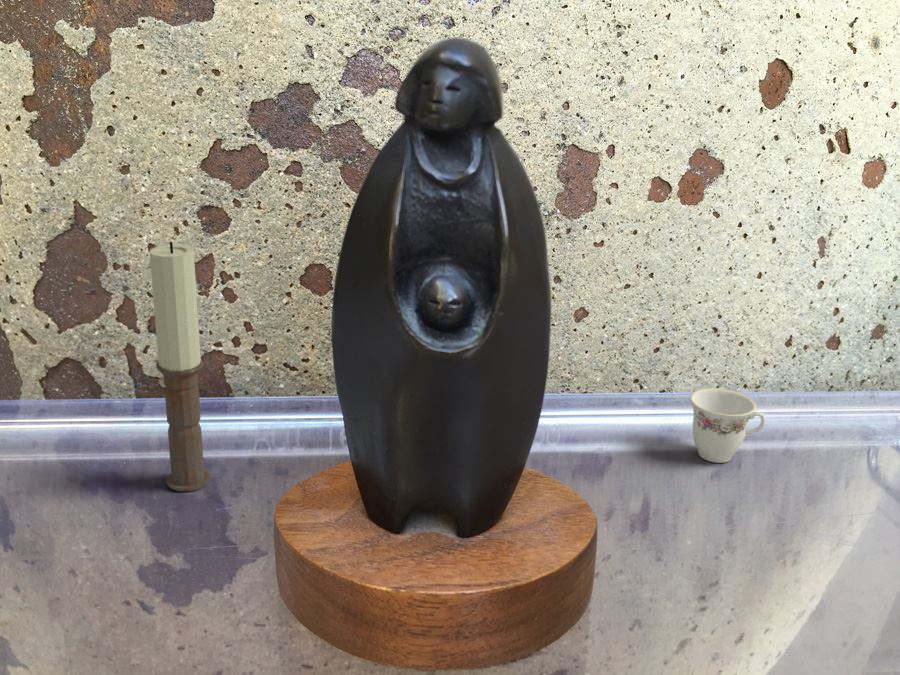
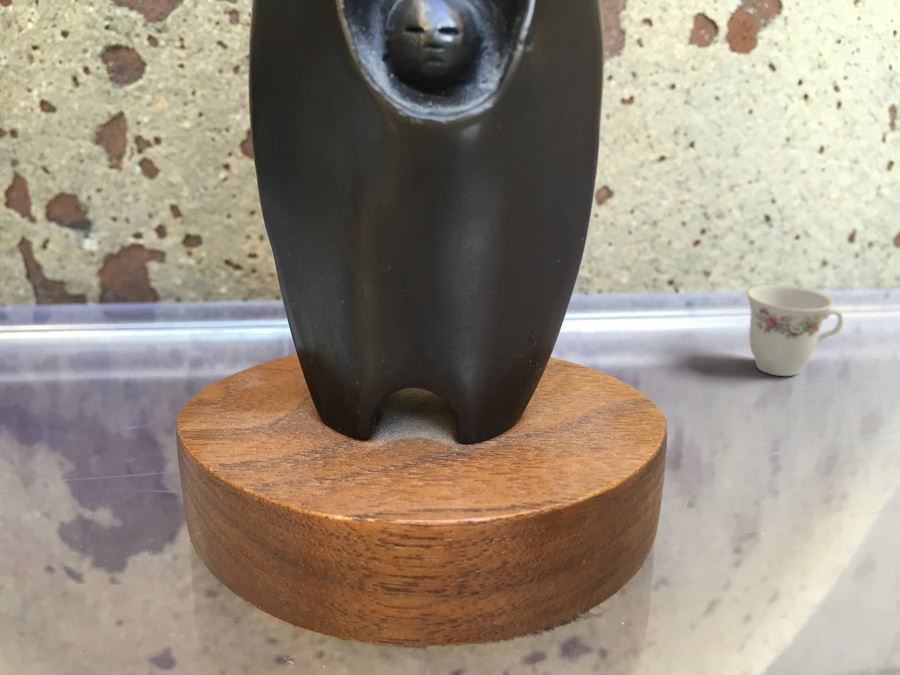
candle: present [150,242,210,491] -> none [14,59,121,417]

